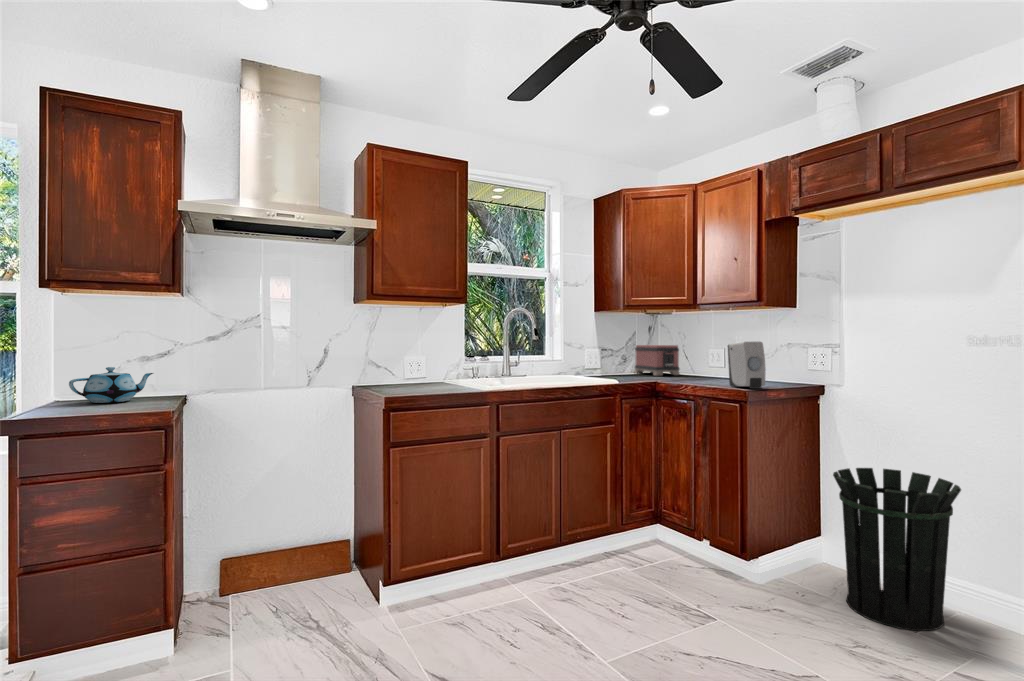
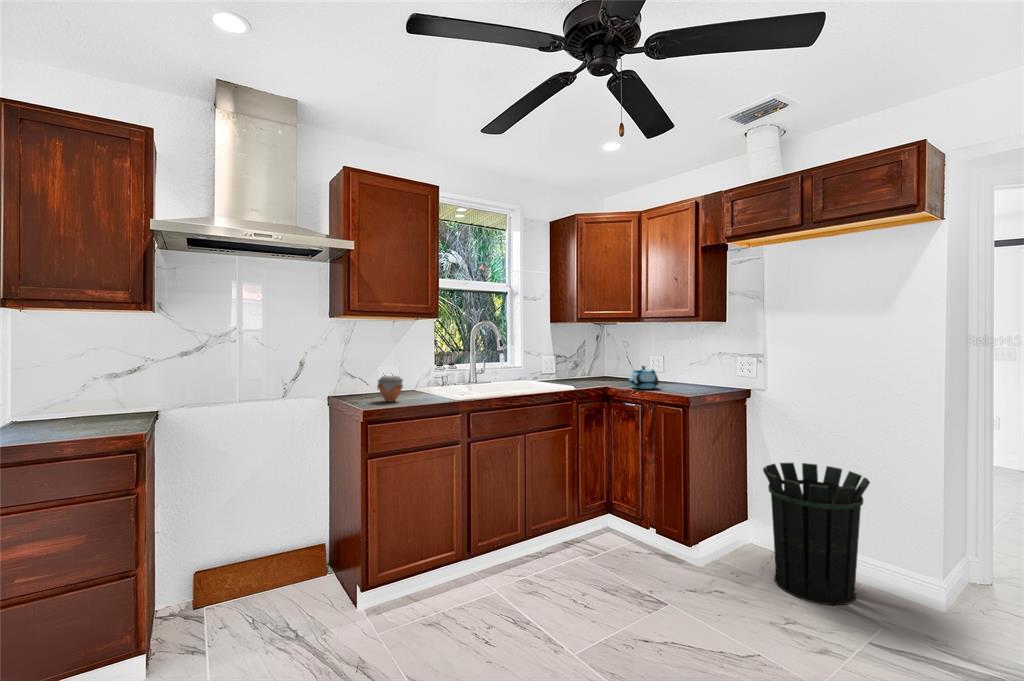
soap dispenser: present [728,342,766,389] -> none [670,353,703,395]
toaster: present [634,345,680,376] -> none [583,352,625,381]
jar: none [403,363,430,390] -> present [377,376,403,402]
teapot: present [69,367,153,403] -> present [629,366,659,389]

